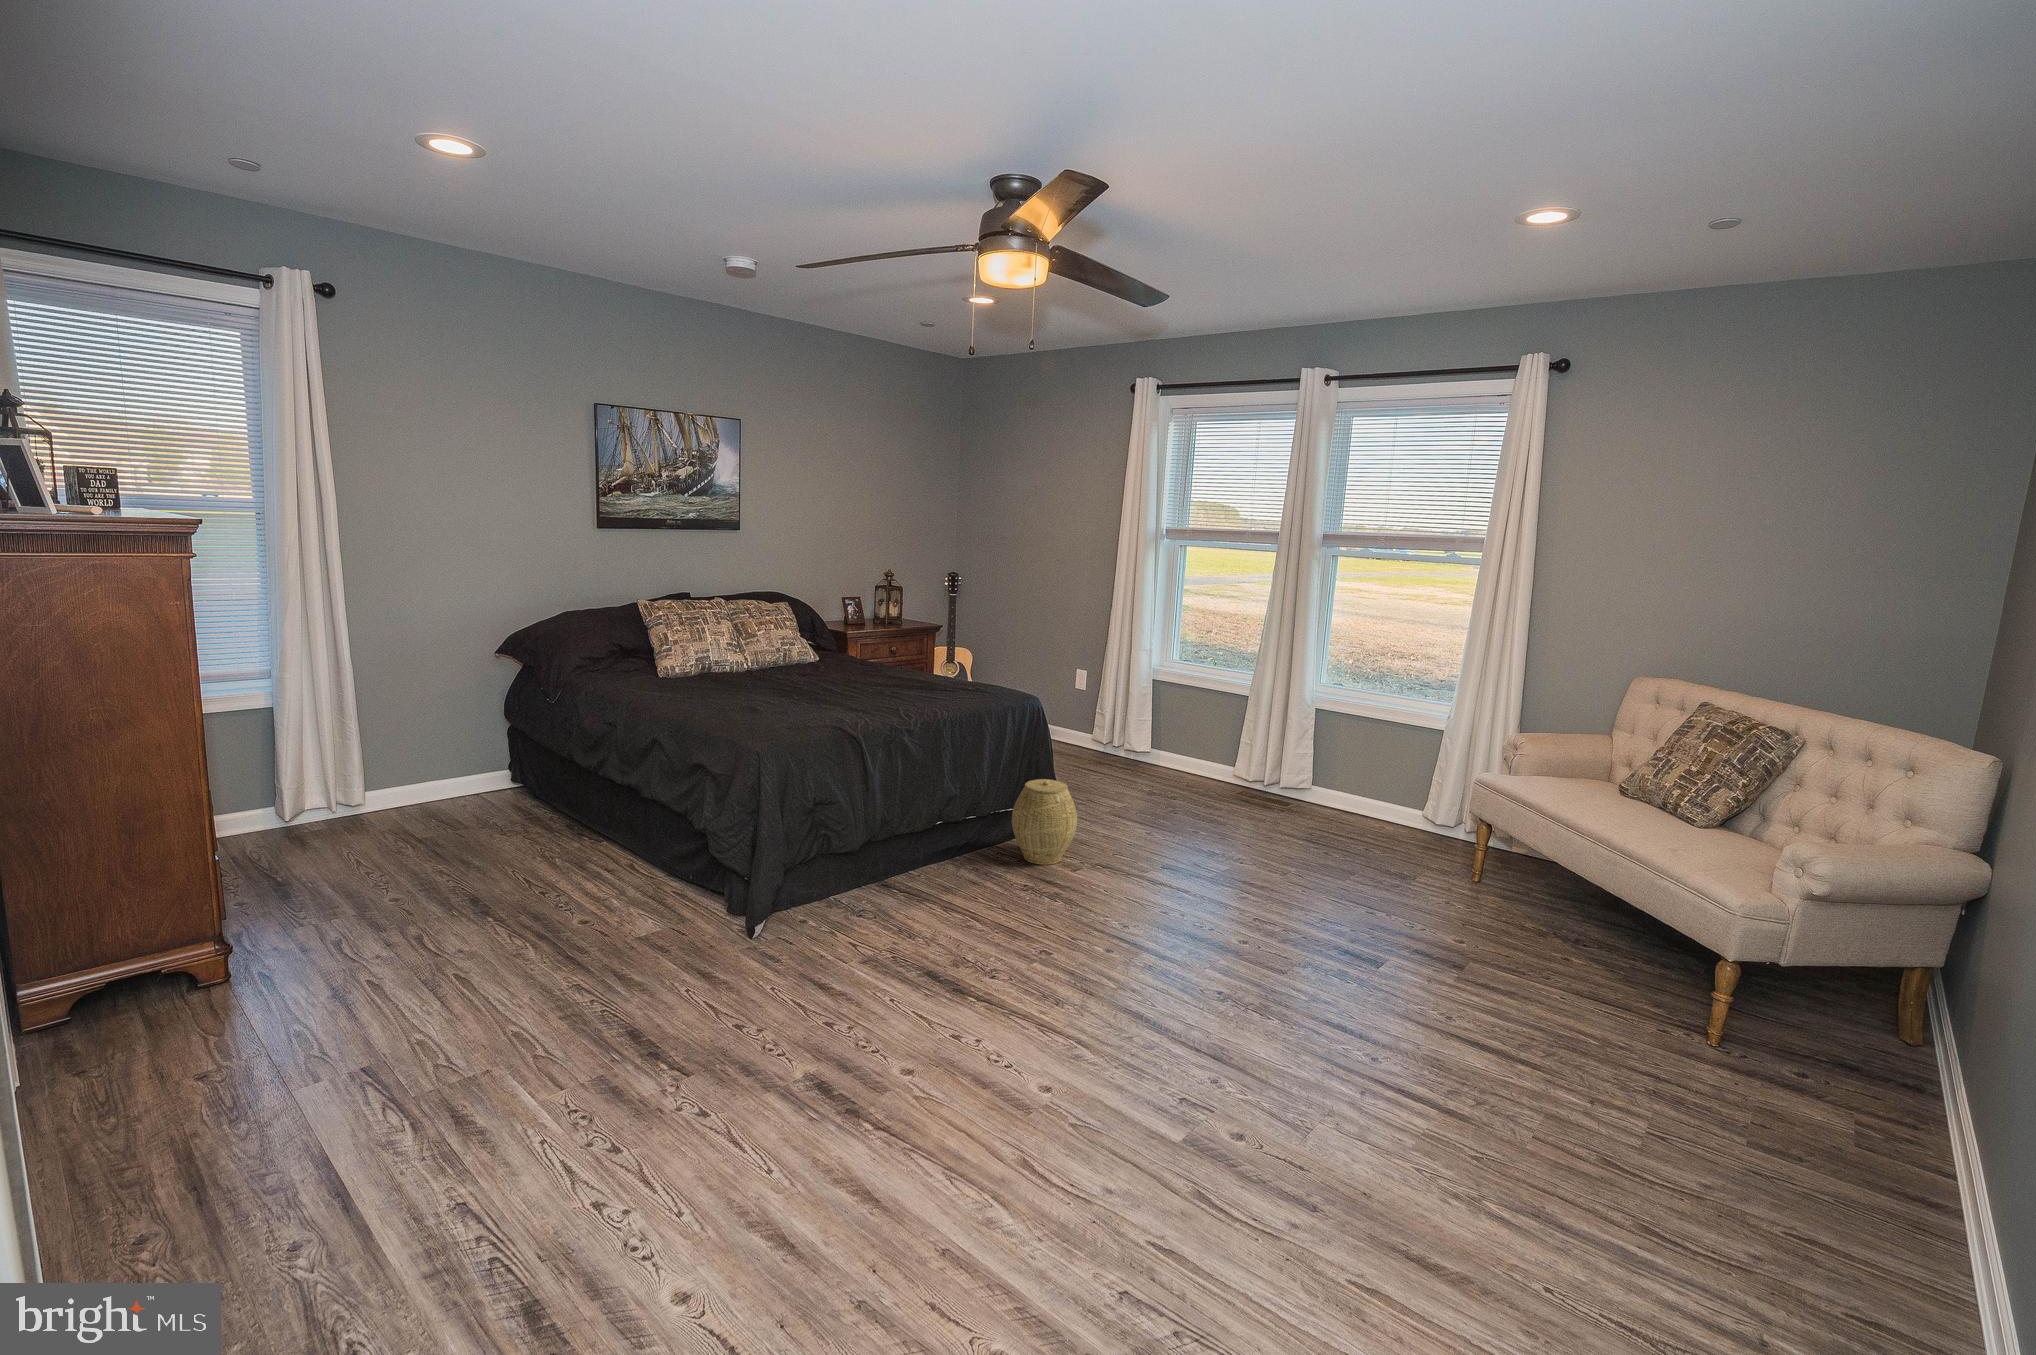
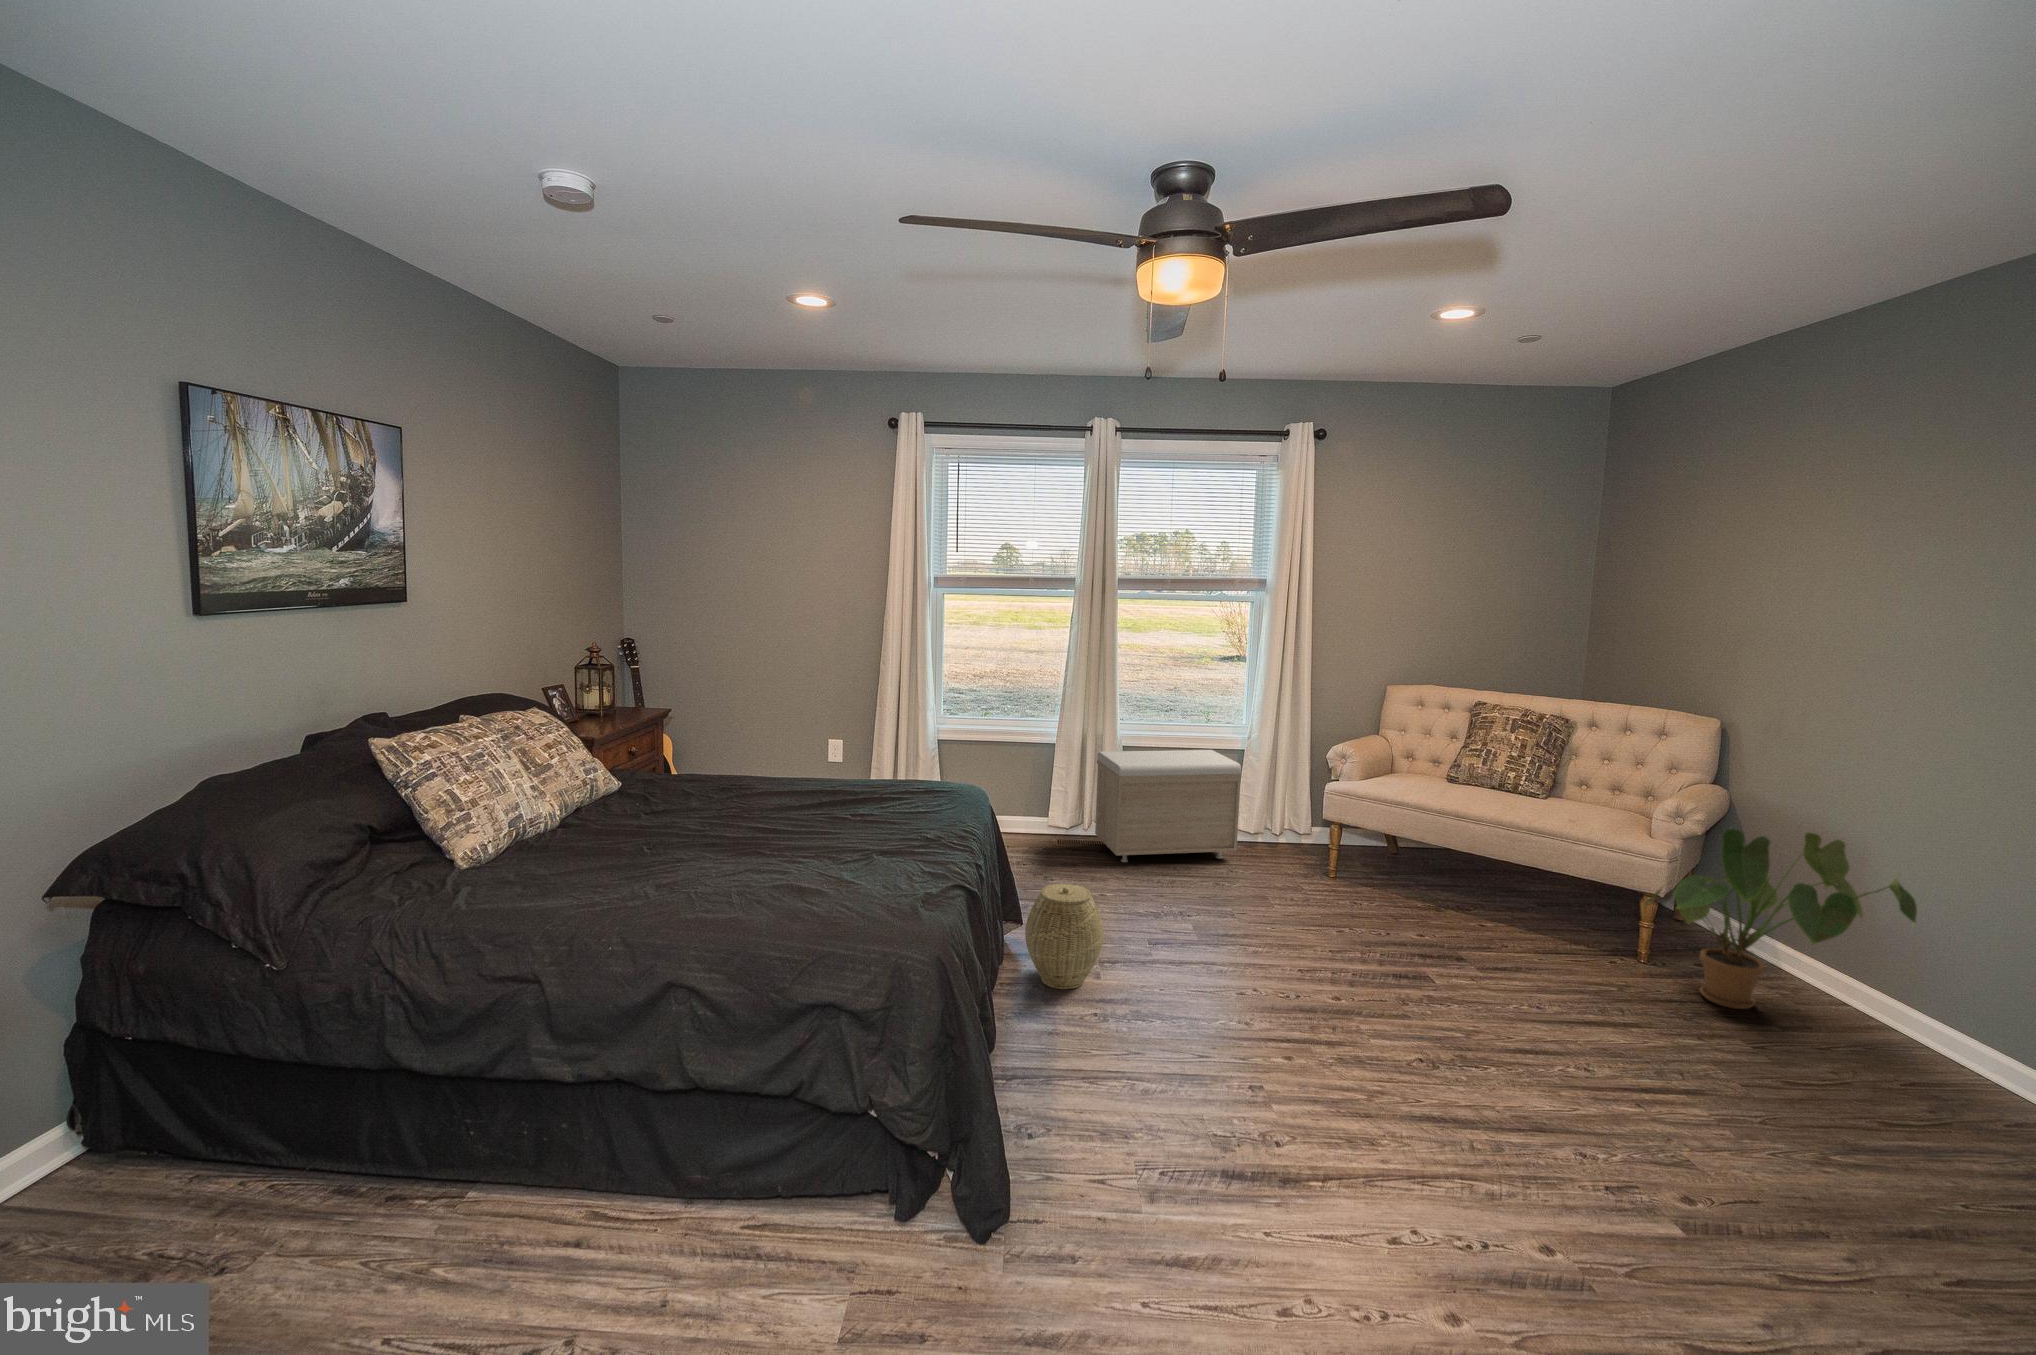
storage bench: none [1246,708,1396,834] -> present [1095,750,1241,862]
house plant: none [1663,869,1989,1118] -> present [1645,829,1917,1009]

